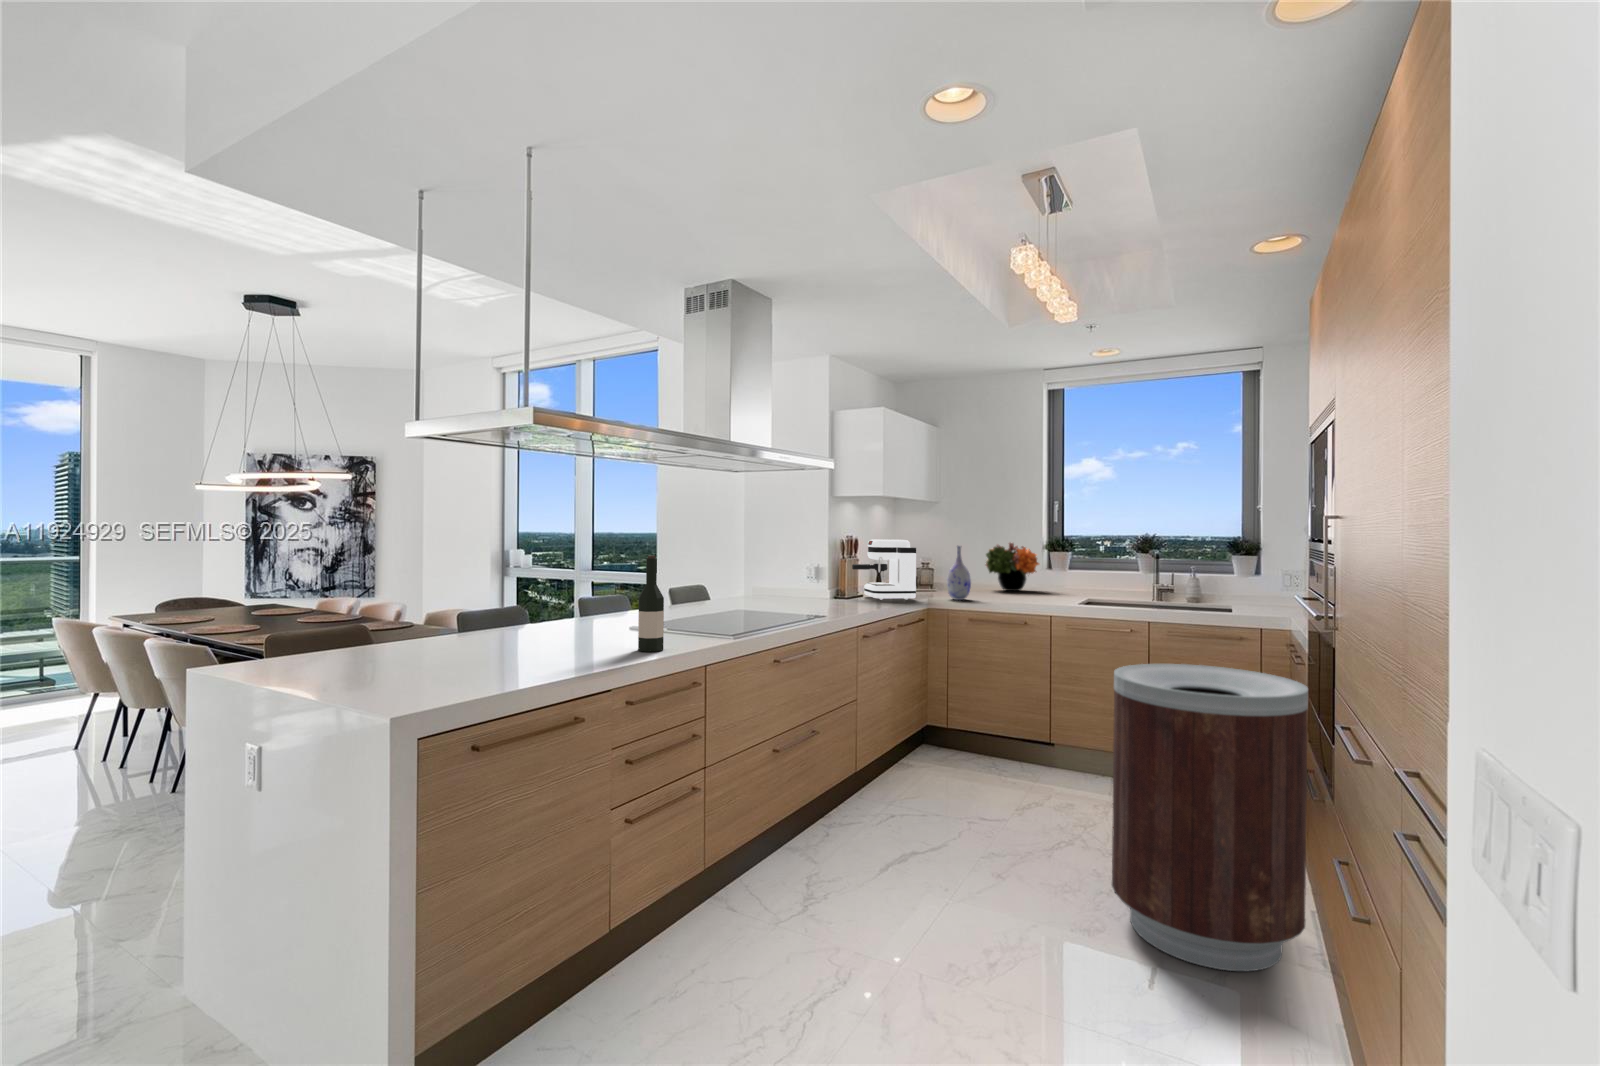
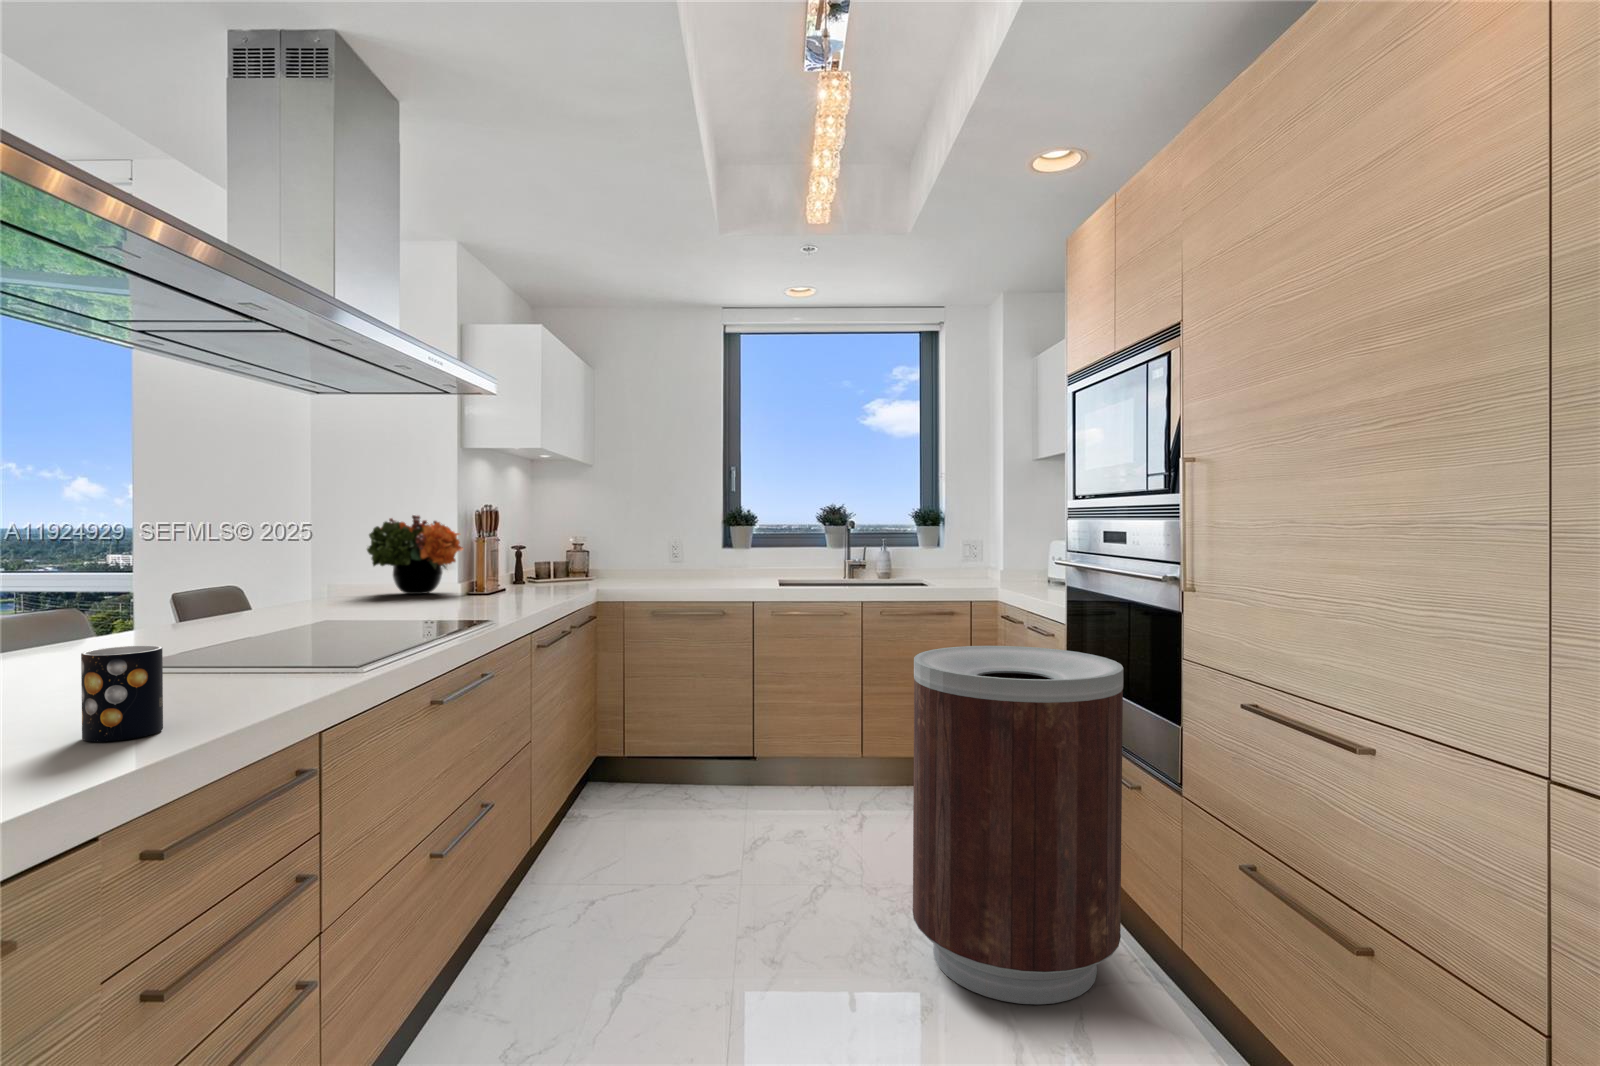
coffee maker: present [852,540,916,600] -> none [495,511,588,593]
flower arrangement: present [986,543,1039,591] -> present [367,515,463,594]
vase: present [947,546,971,600] -> none [625,519,655,588]
wine bottle: present [638,556,664,652] -> none [182,521,244,710]
mug: none [594,617,625,660] -> present [81,646,163,742]

